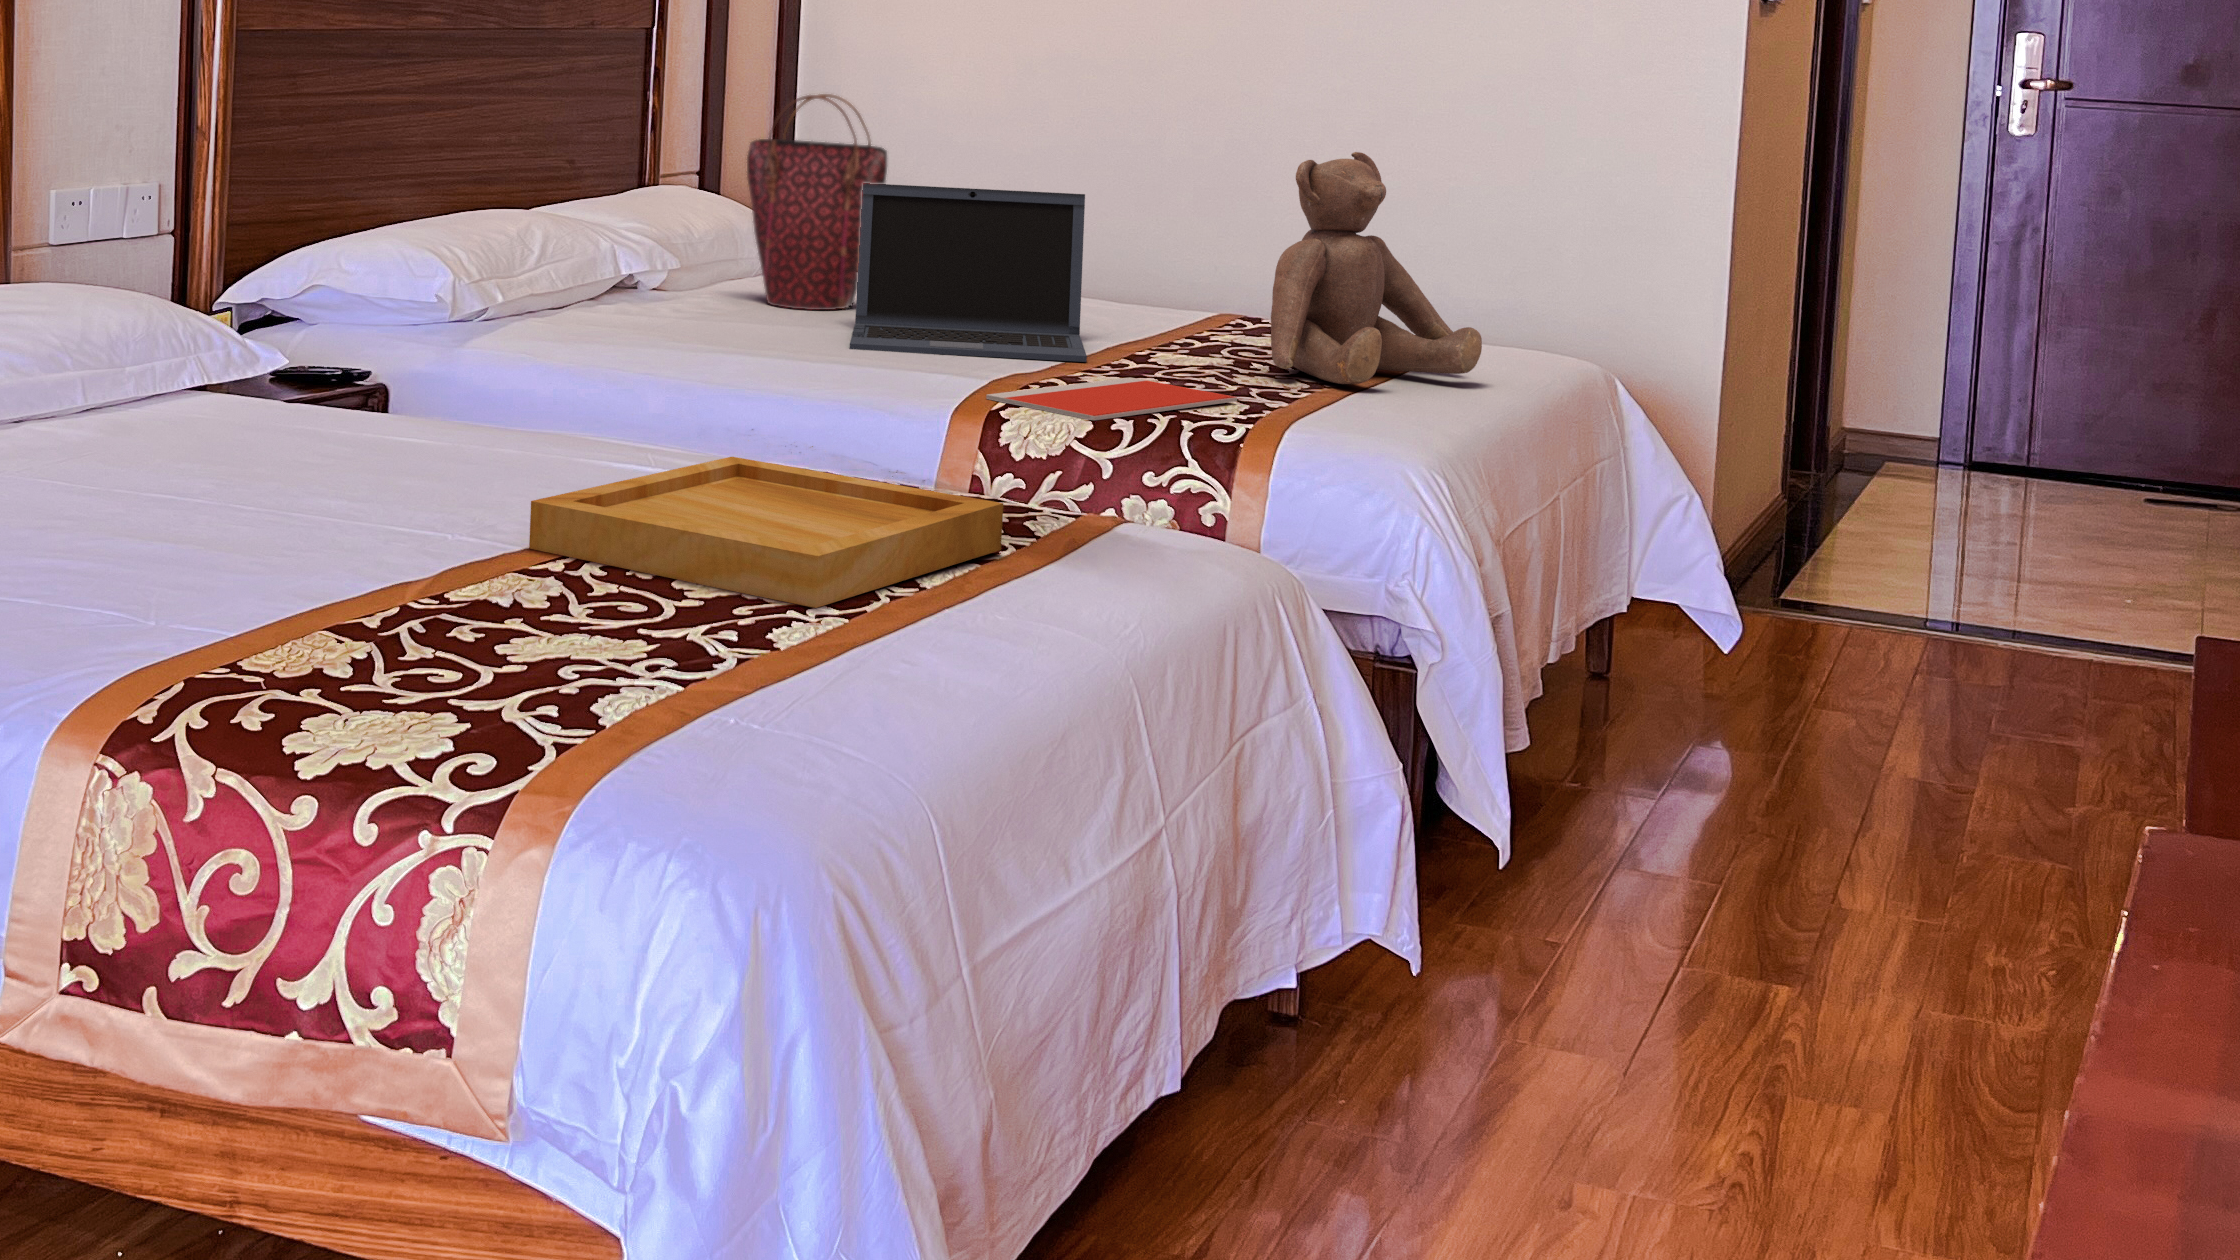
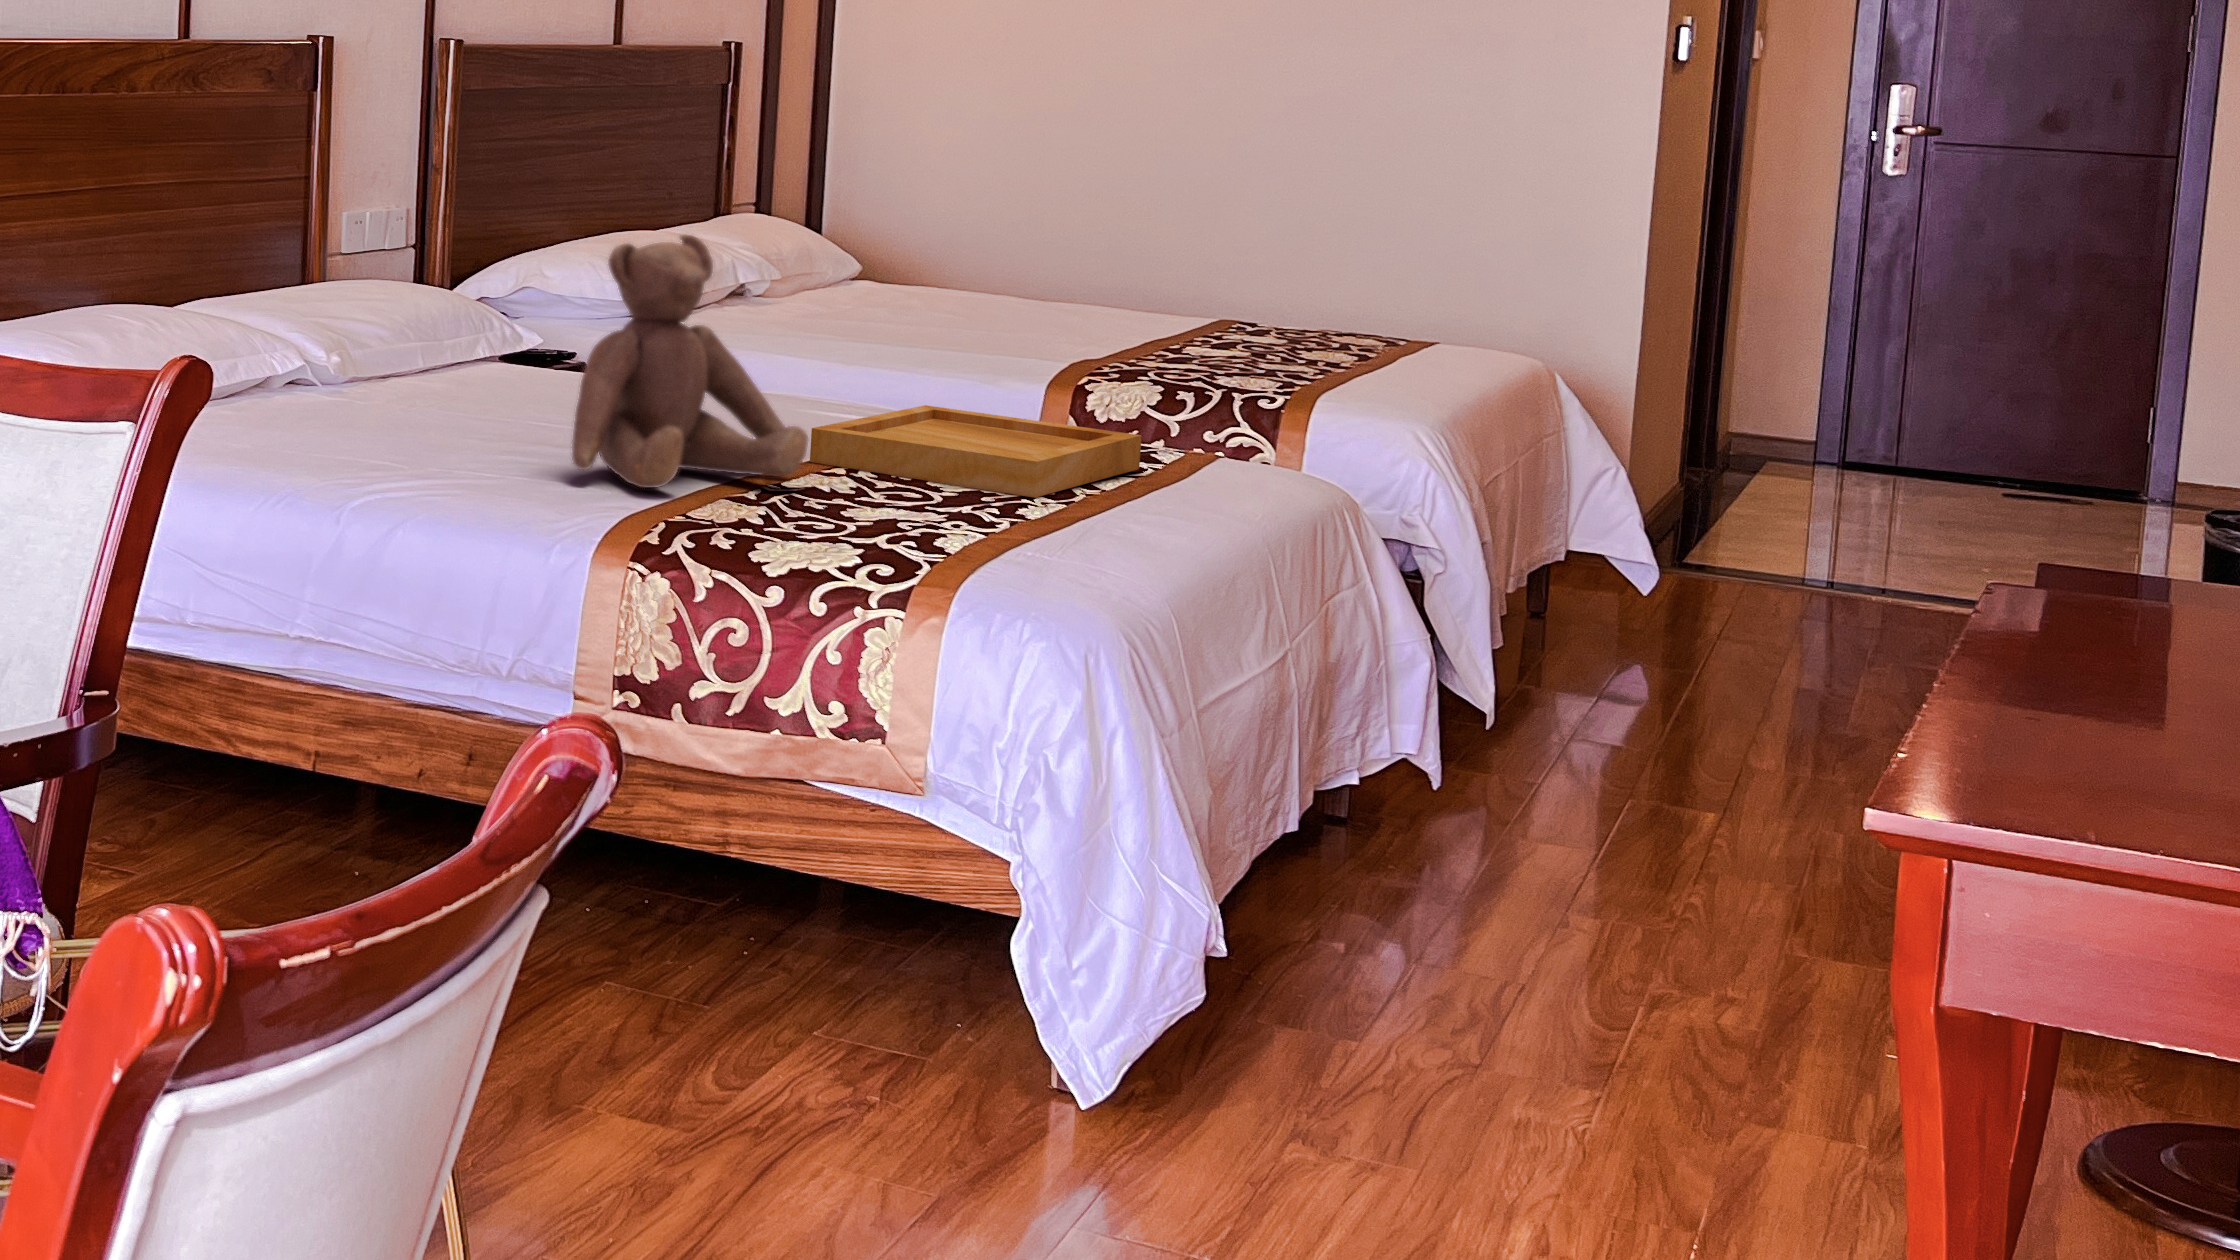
handbag: present [747,94,887,310] -> none [834,138,952,313]
teddy bear: present [1271,152,1482,384] -> present [572,234,808,488]
laptop: present [850,183,1087,362] -> none [936,210,1135,351]
notebook: present [986,377,1237,420] -> none [1077,361,1269,389]

